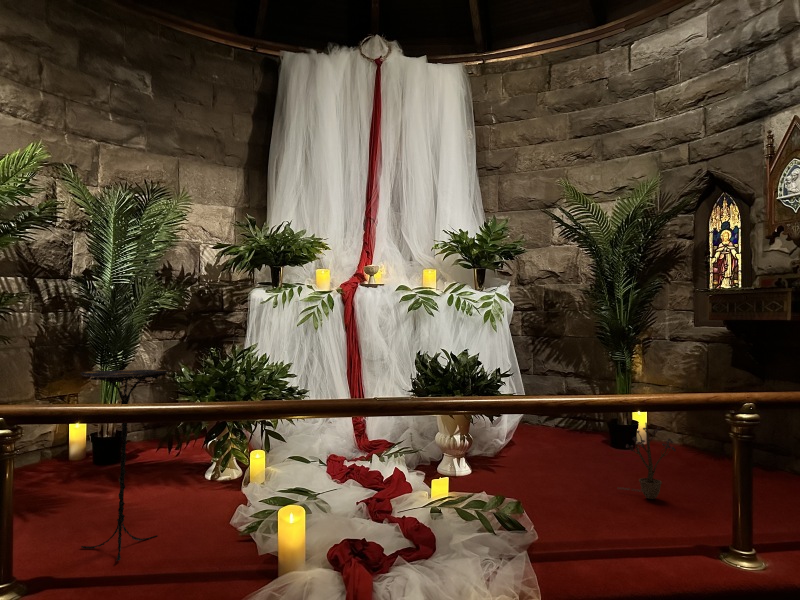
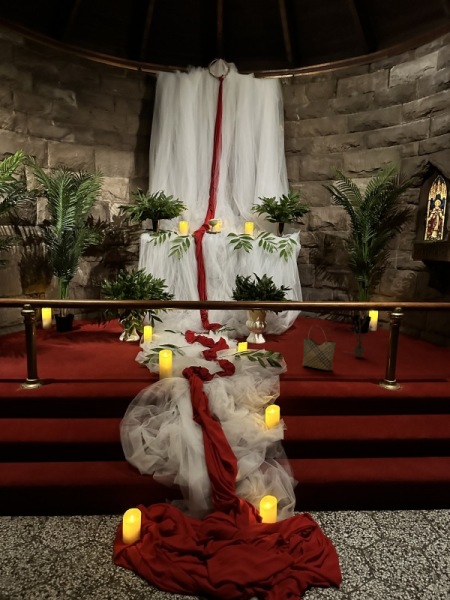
side table: present [81,370,168,561] -> present [326,270,351,322]
woven basket: none [556,438,623,533] -> present [302,324,336,370]

